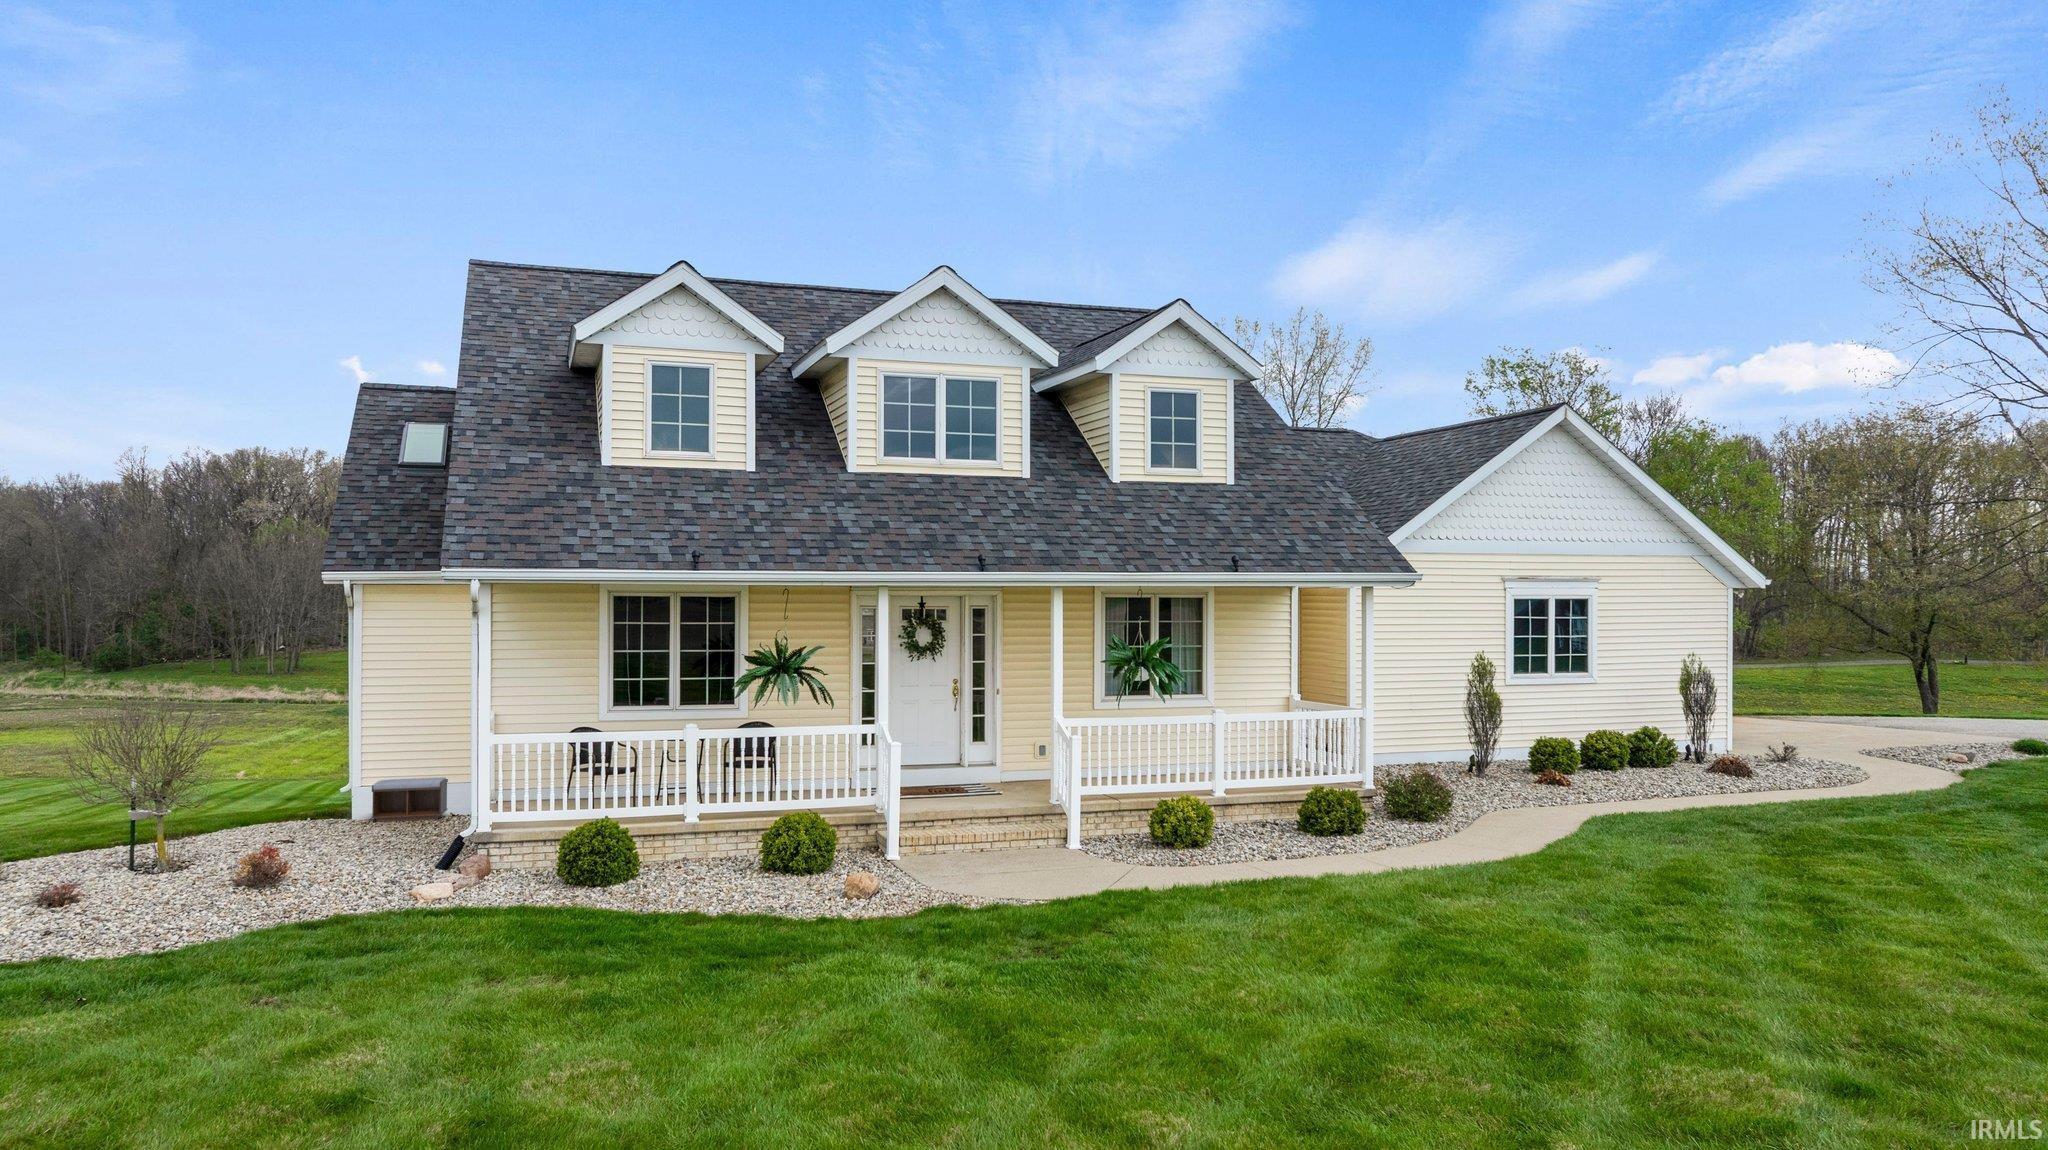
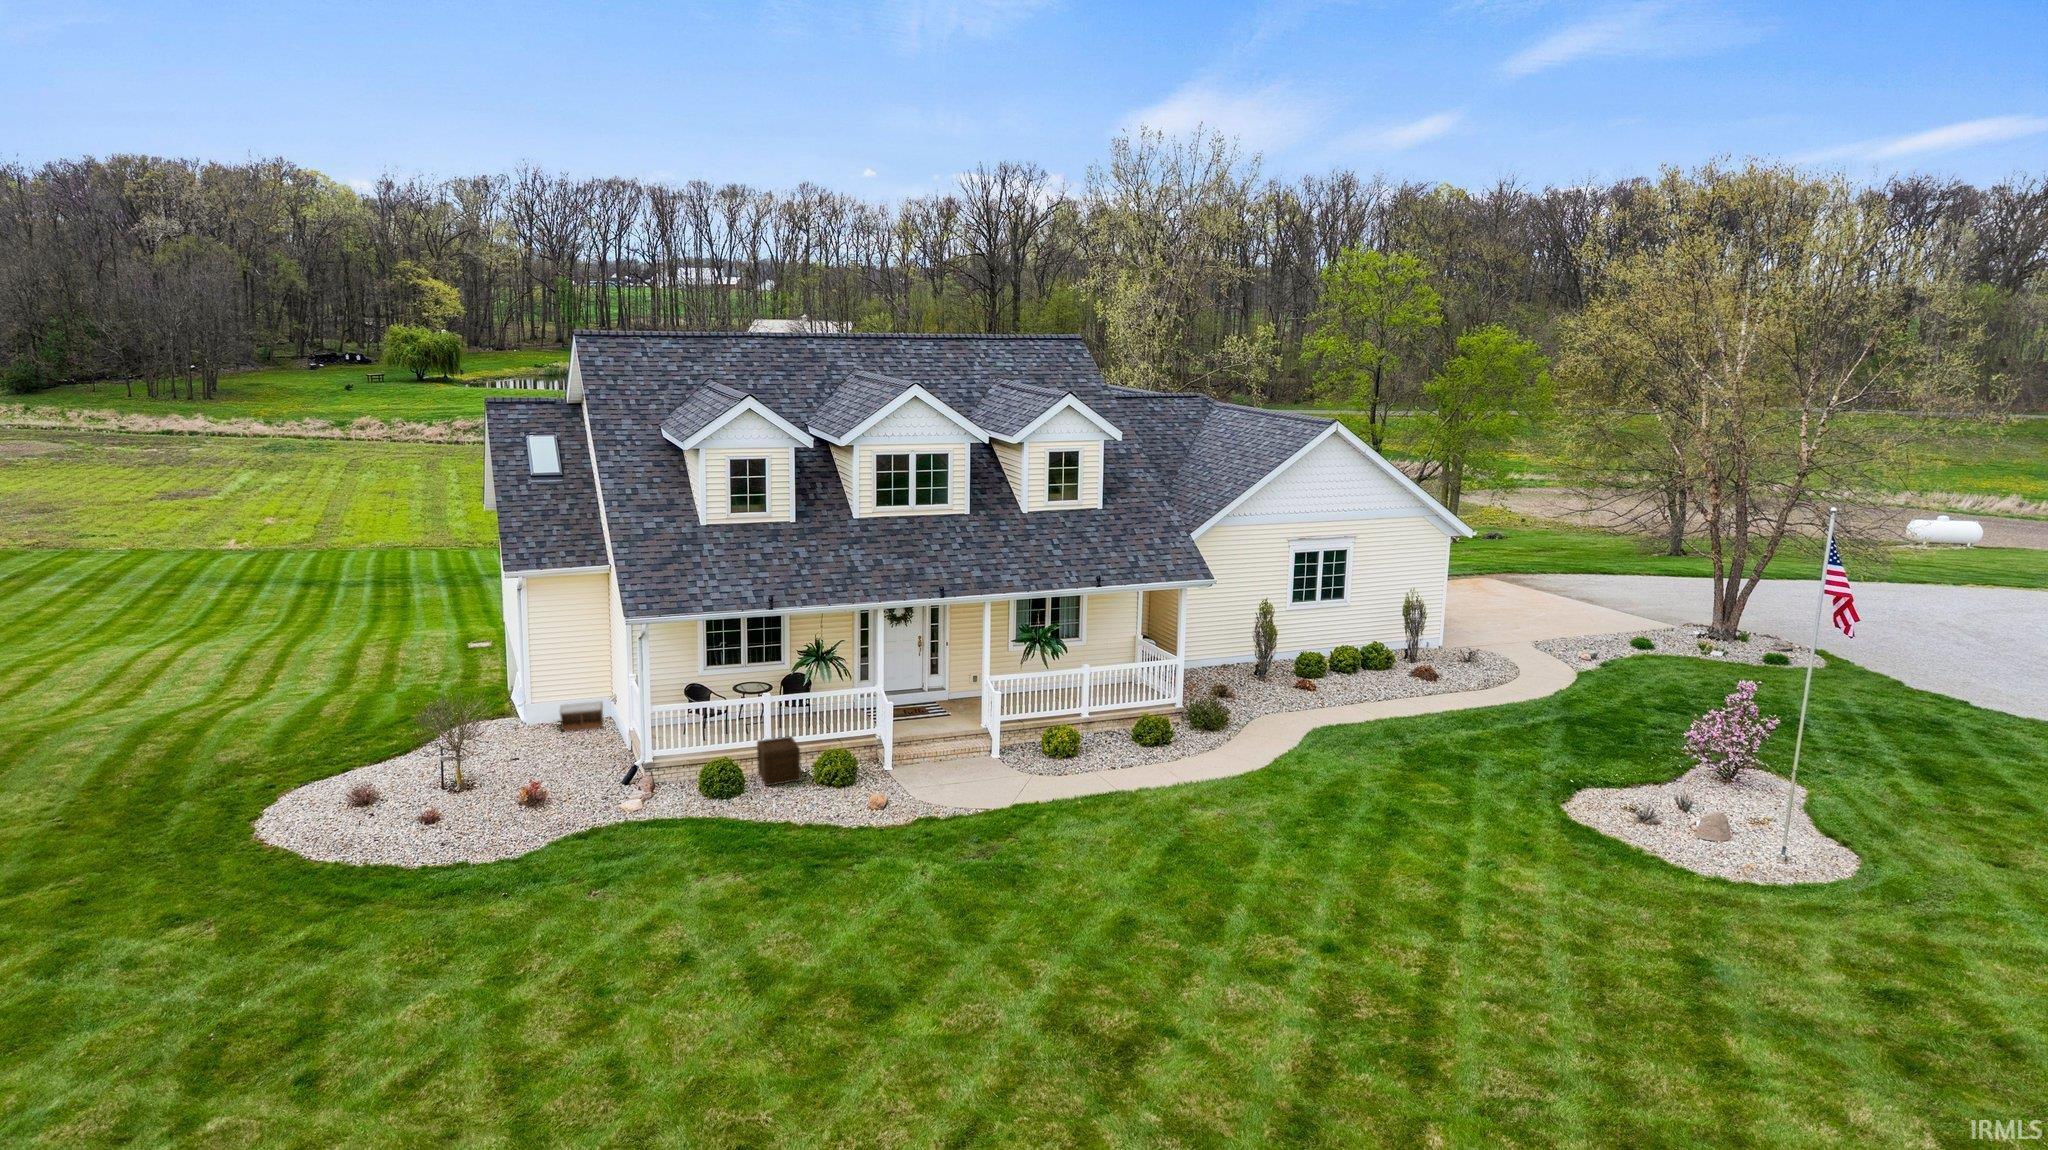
wooden crate: none [664,796,734,874] -> present [757,736,801,786]

